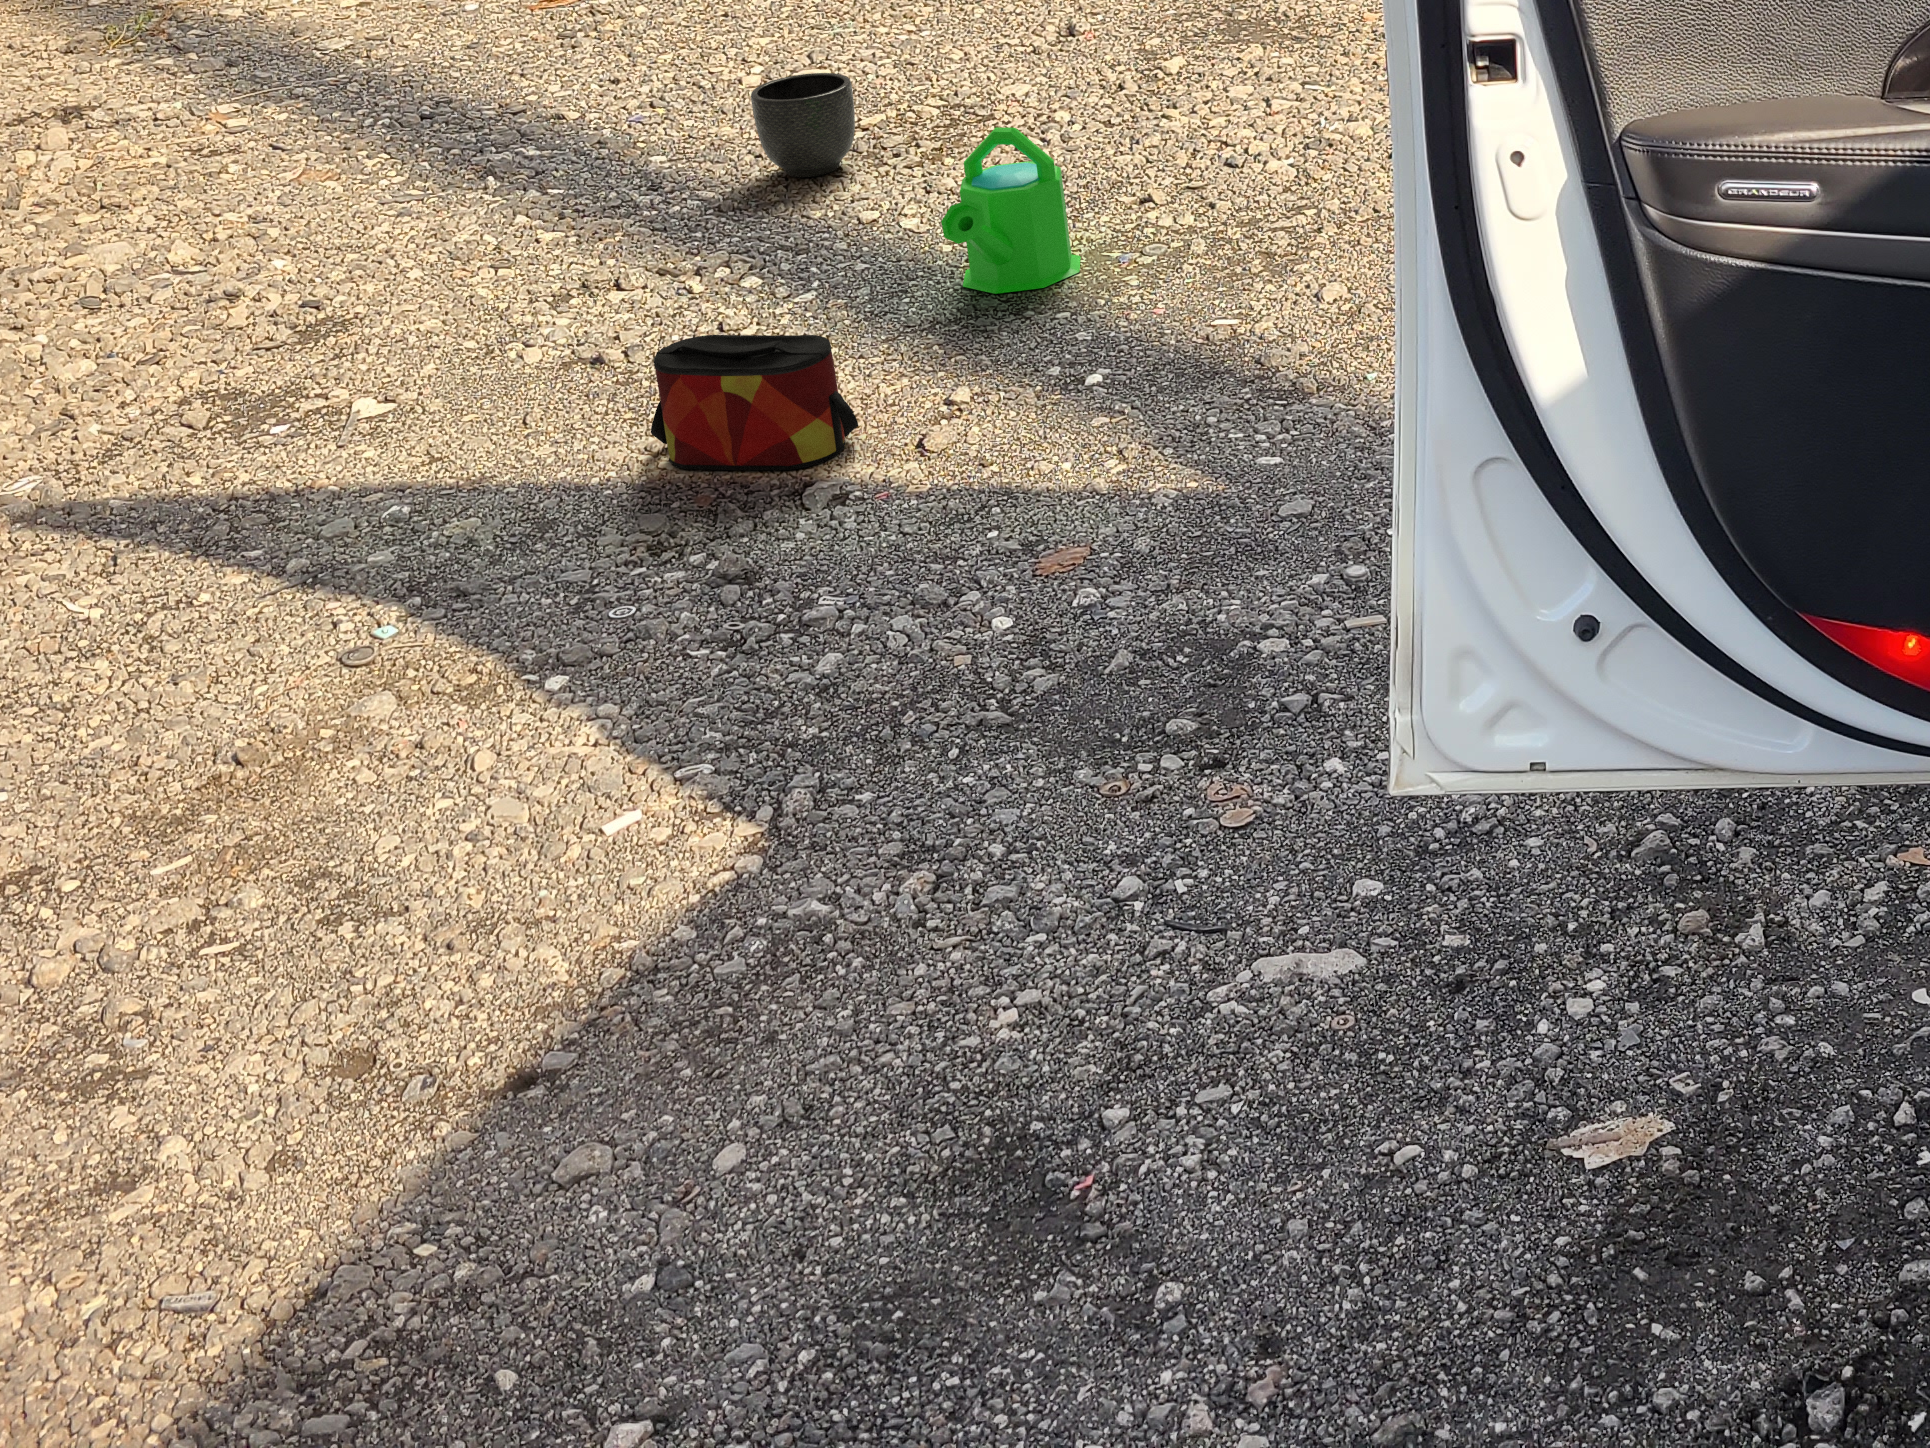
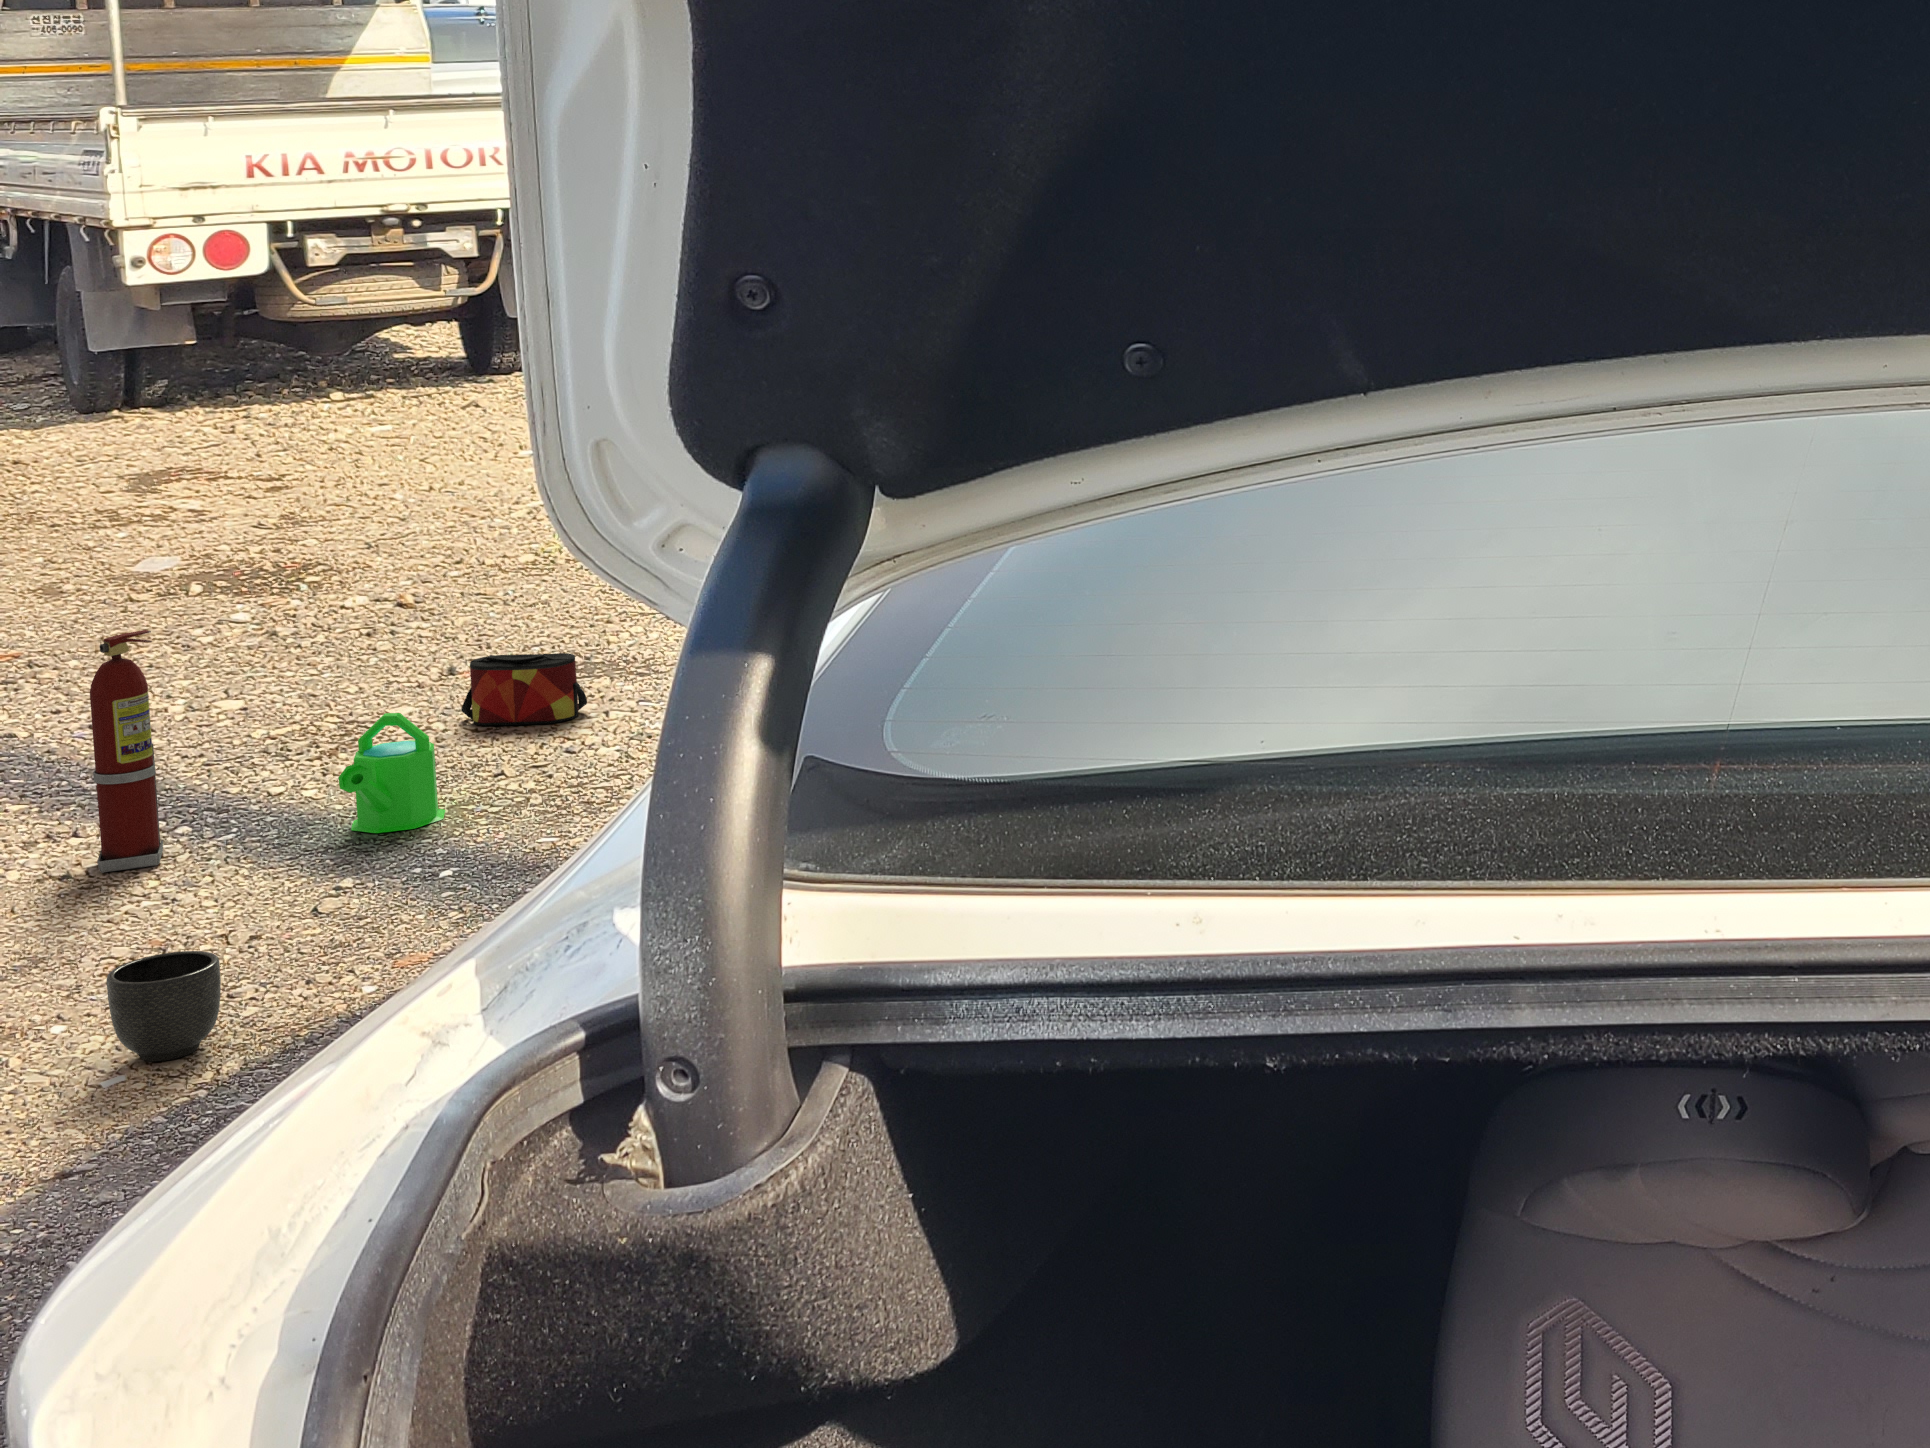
fire extinguisher: none [615,14,728,347] -> present [90,630,163,873]
planter: present [751,73,855,177] -> present [107,951,221,1061]
bag: present [651,335,858,470] -> present [461,653,587,726]

